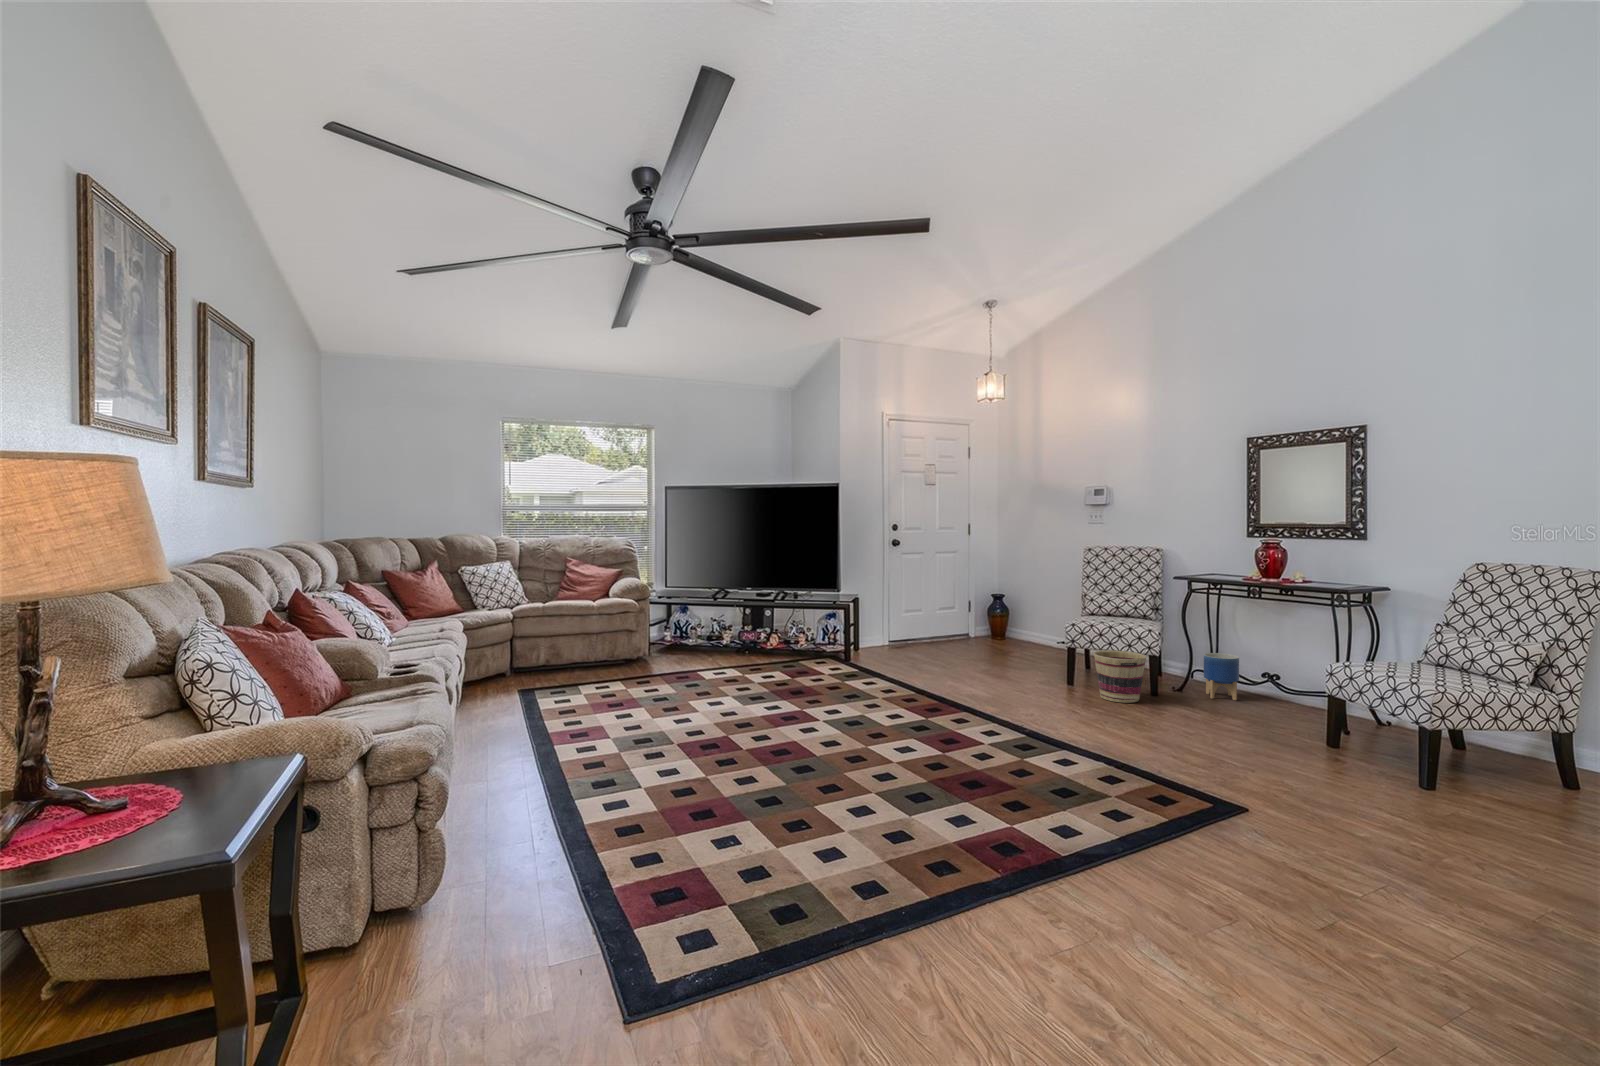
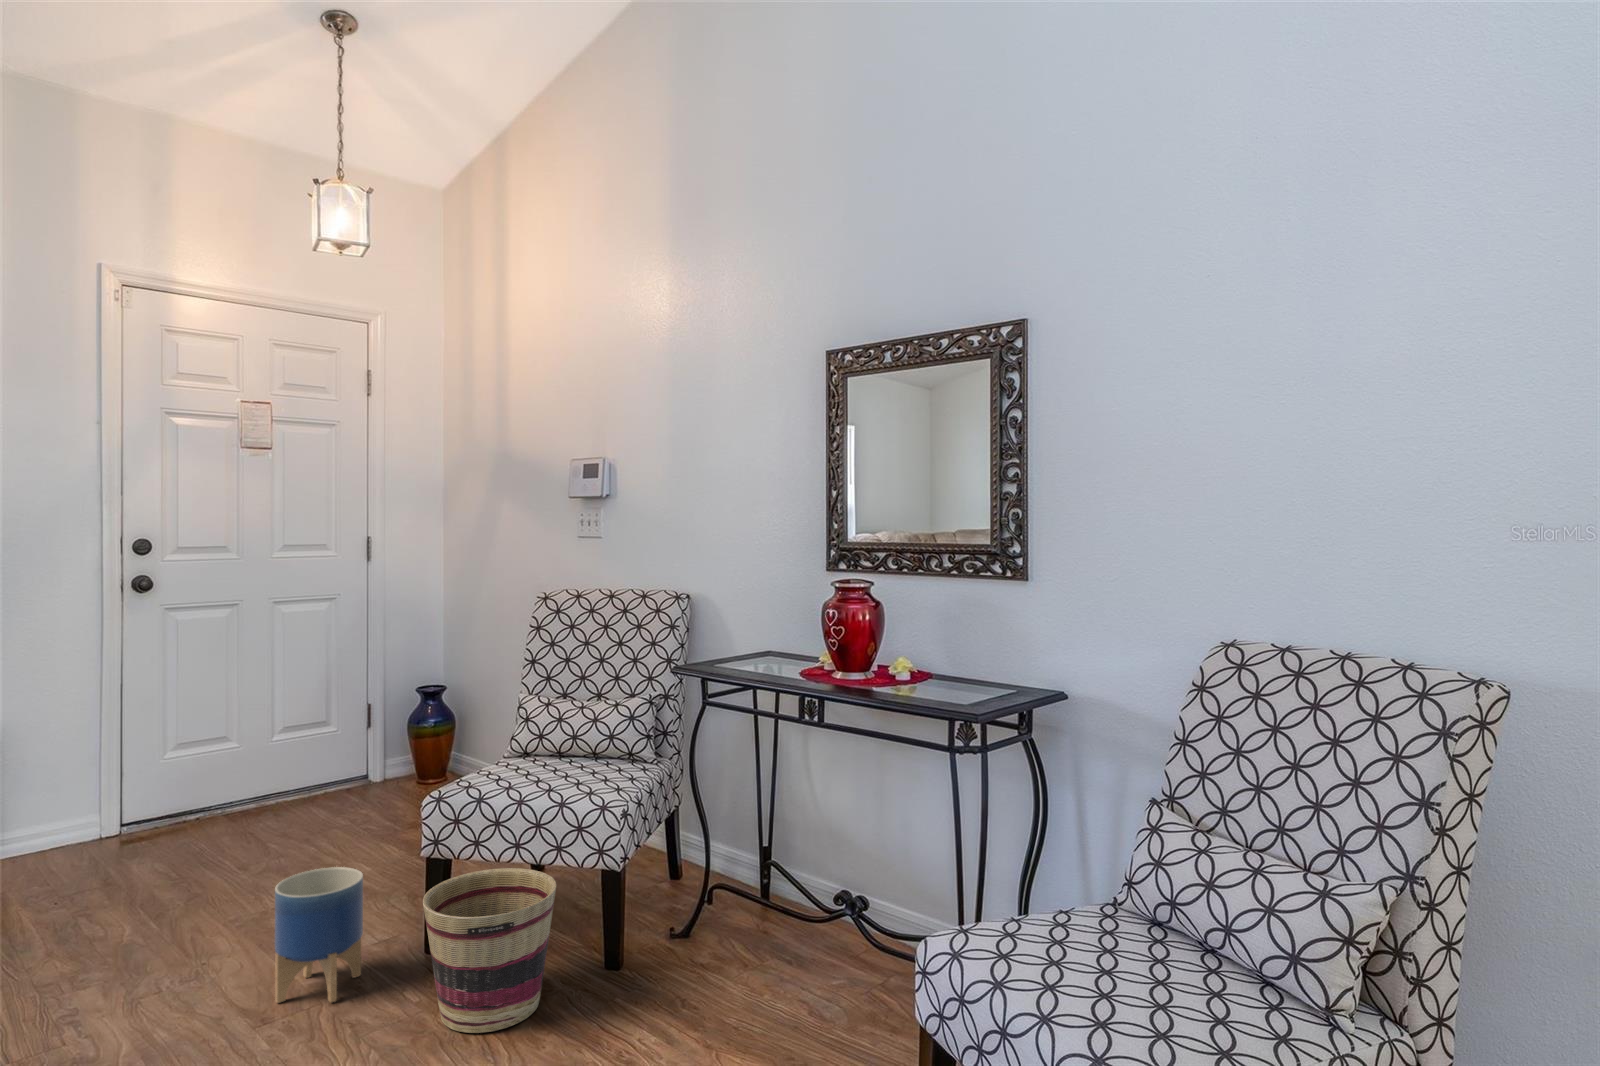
planter: present [1204,653,1239,700] -> present [275,867,363,1003]

